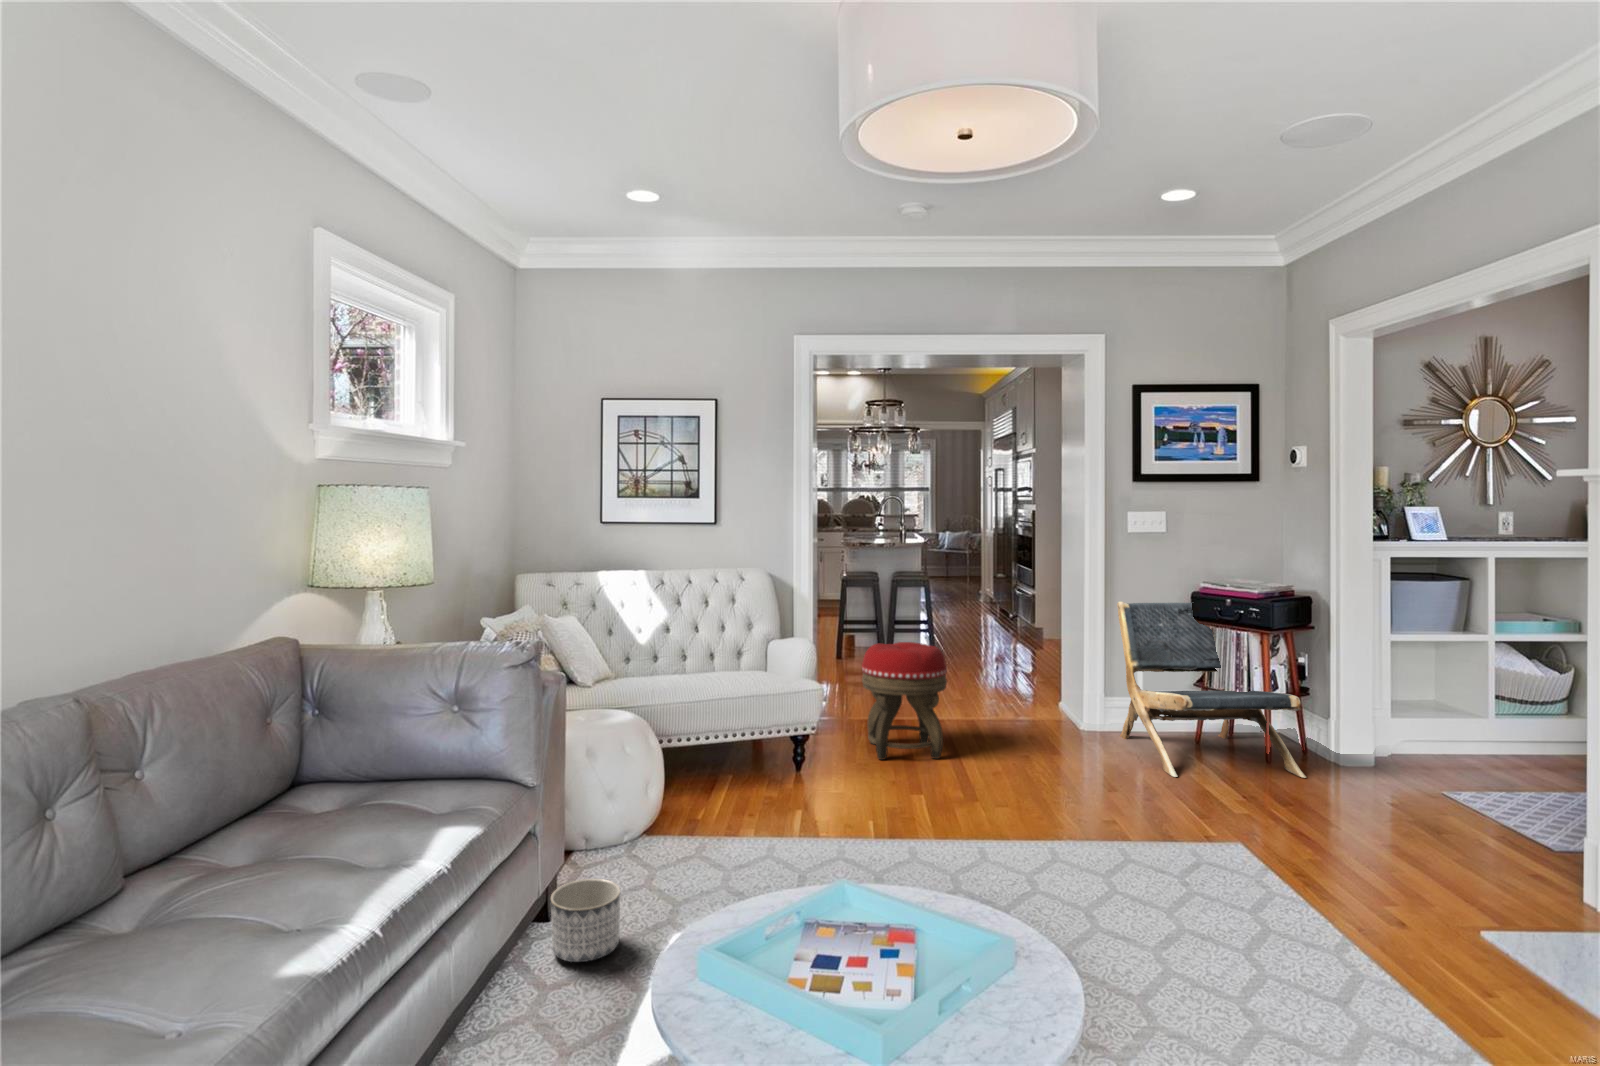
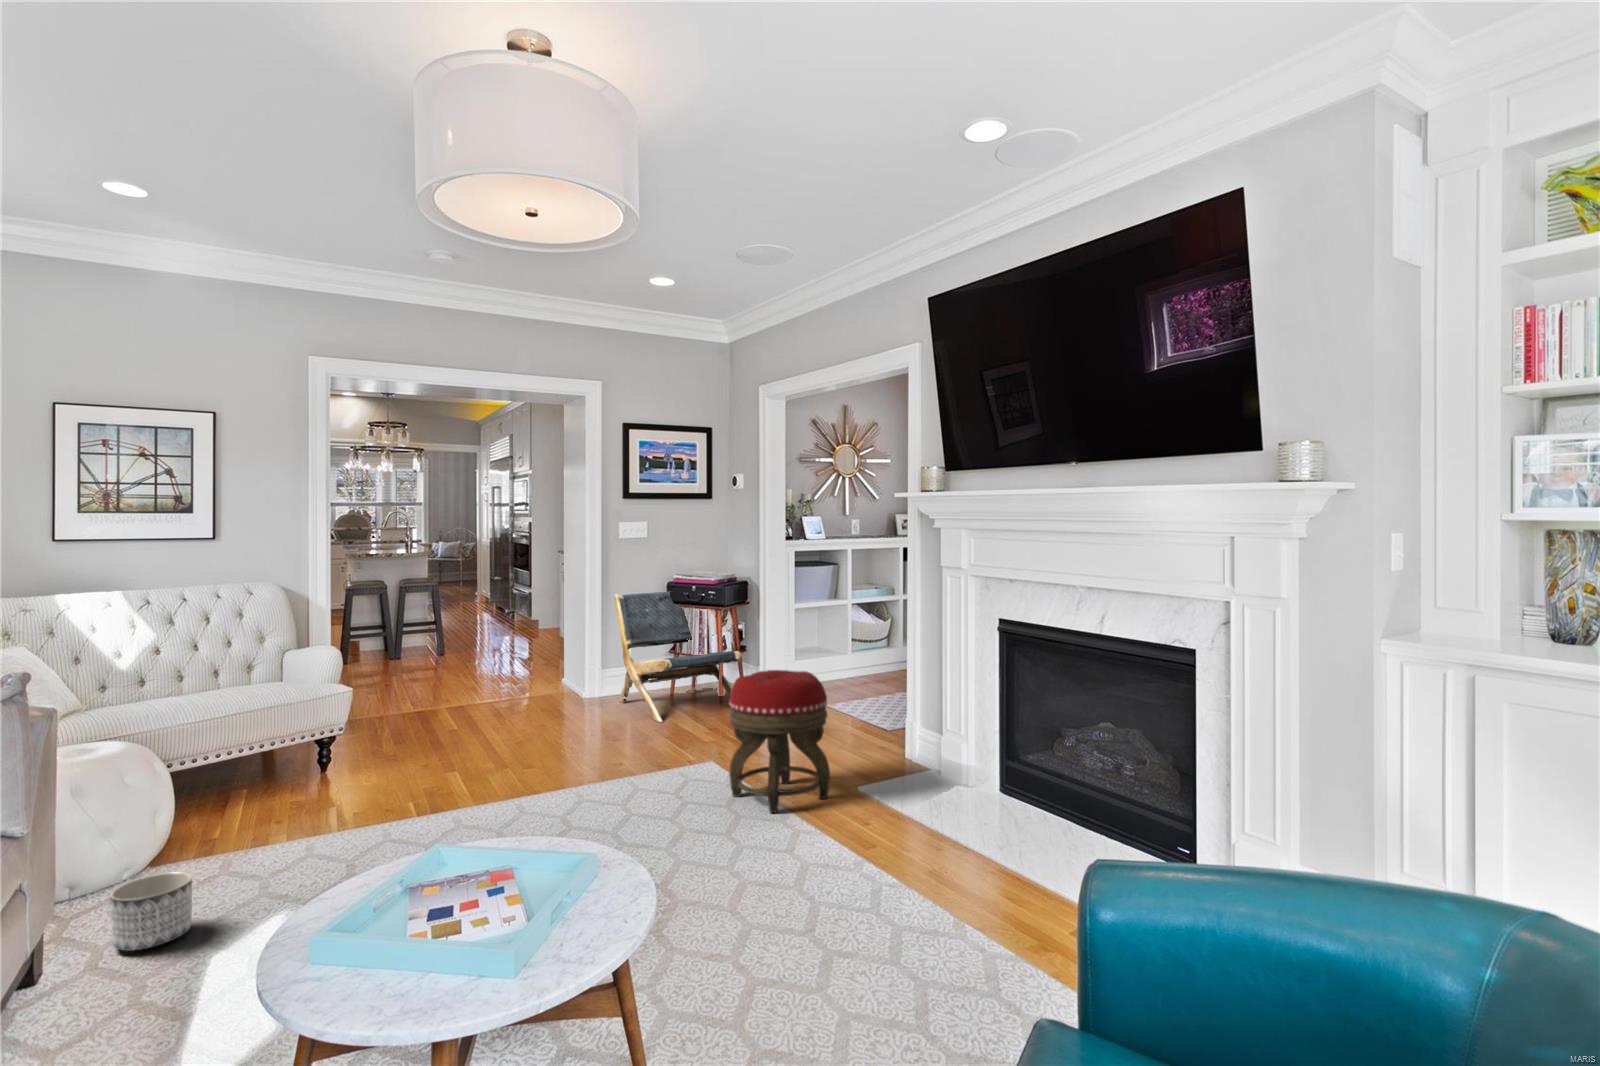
footstool: present [862,642,947,760] -> present [729,670,830,813]

